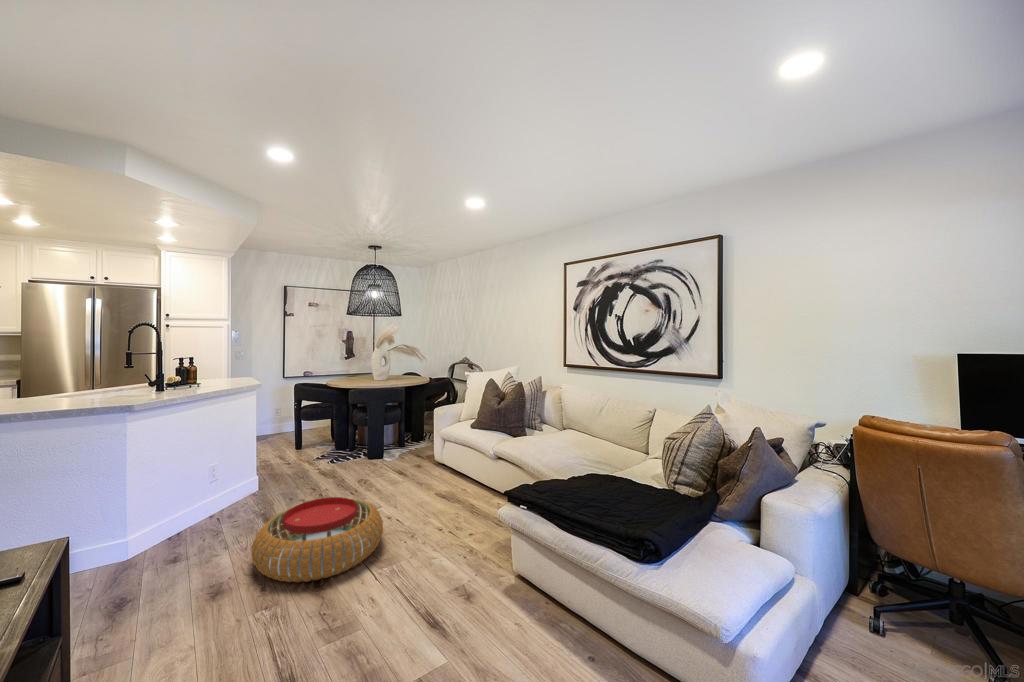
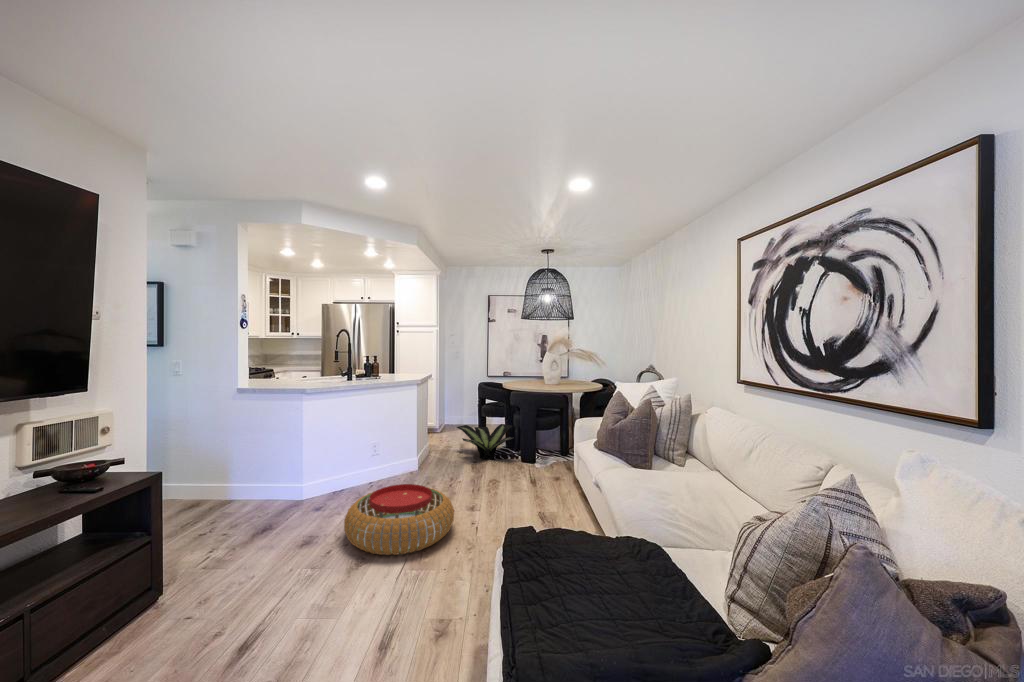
potted plant: none [284,426,363,466] -> present [457,424,512,459]

